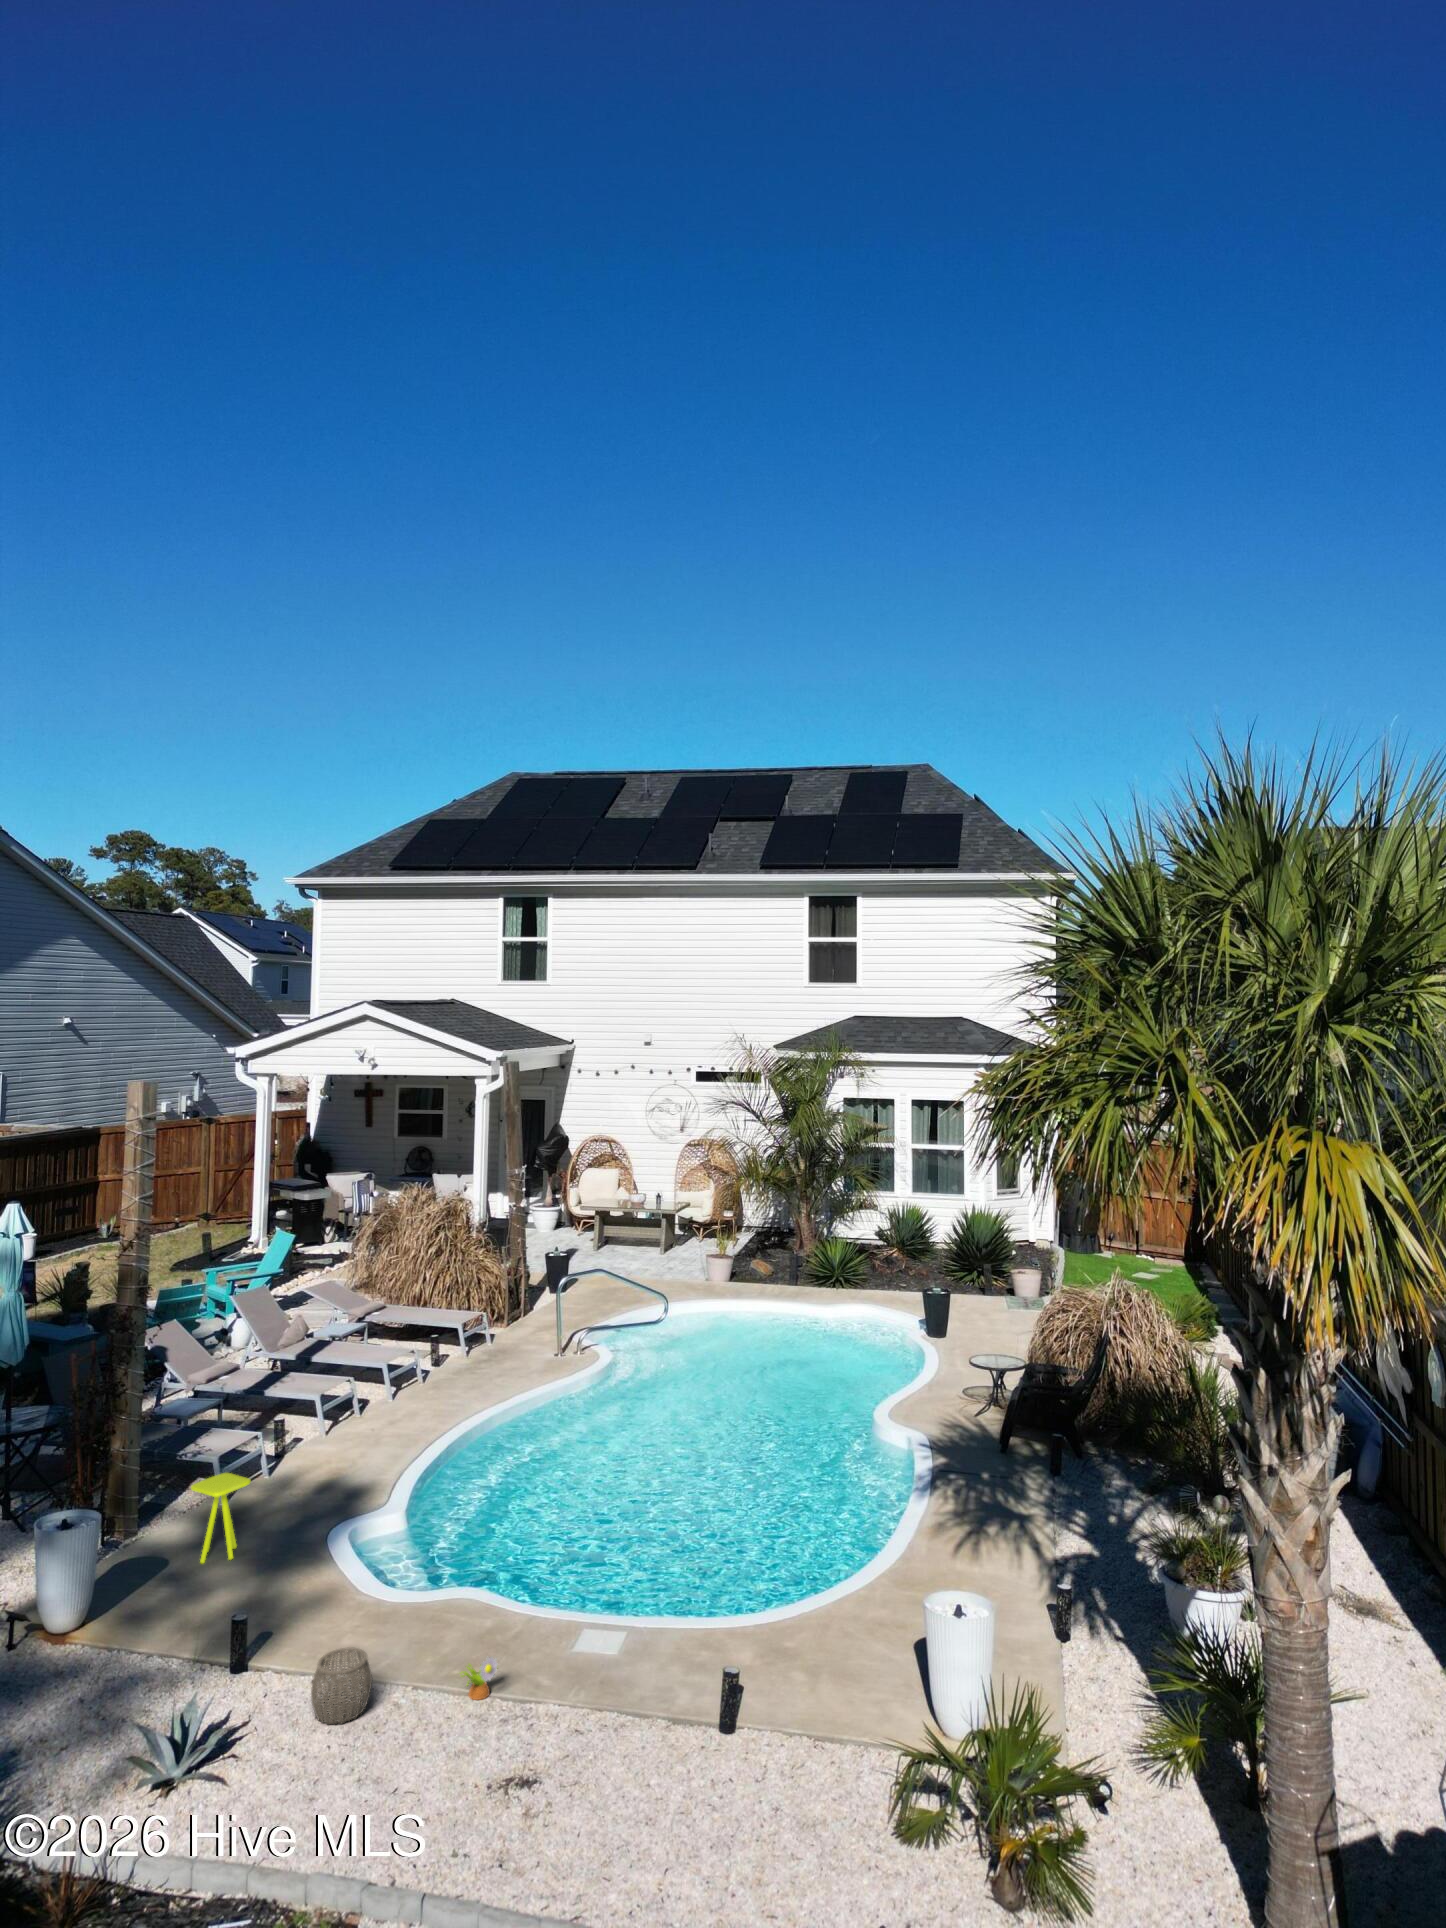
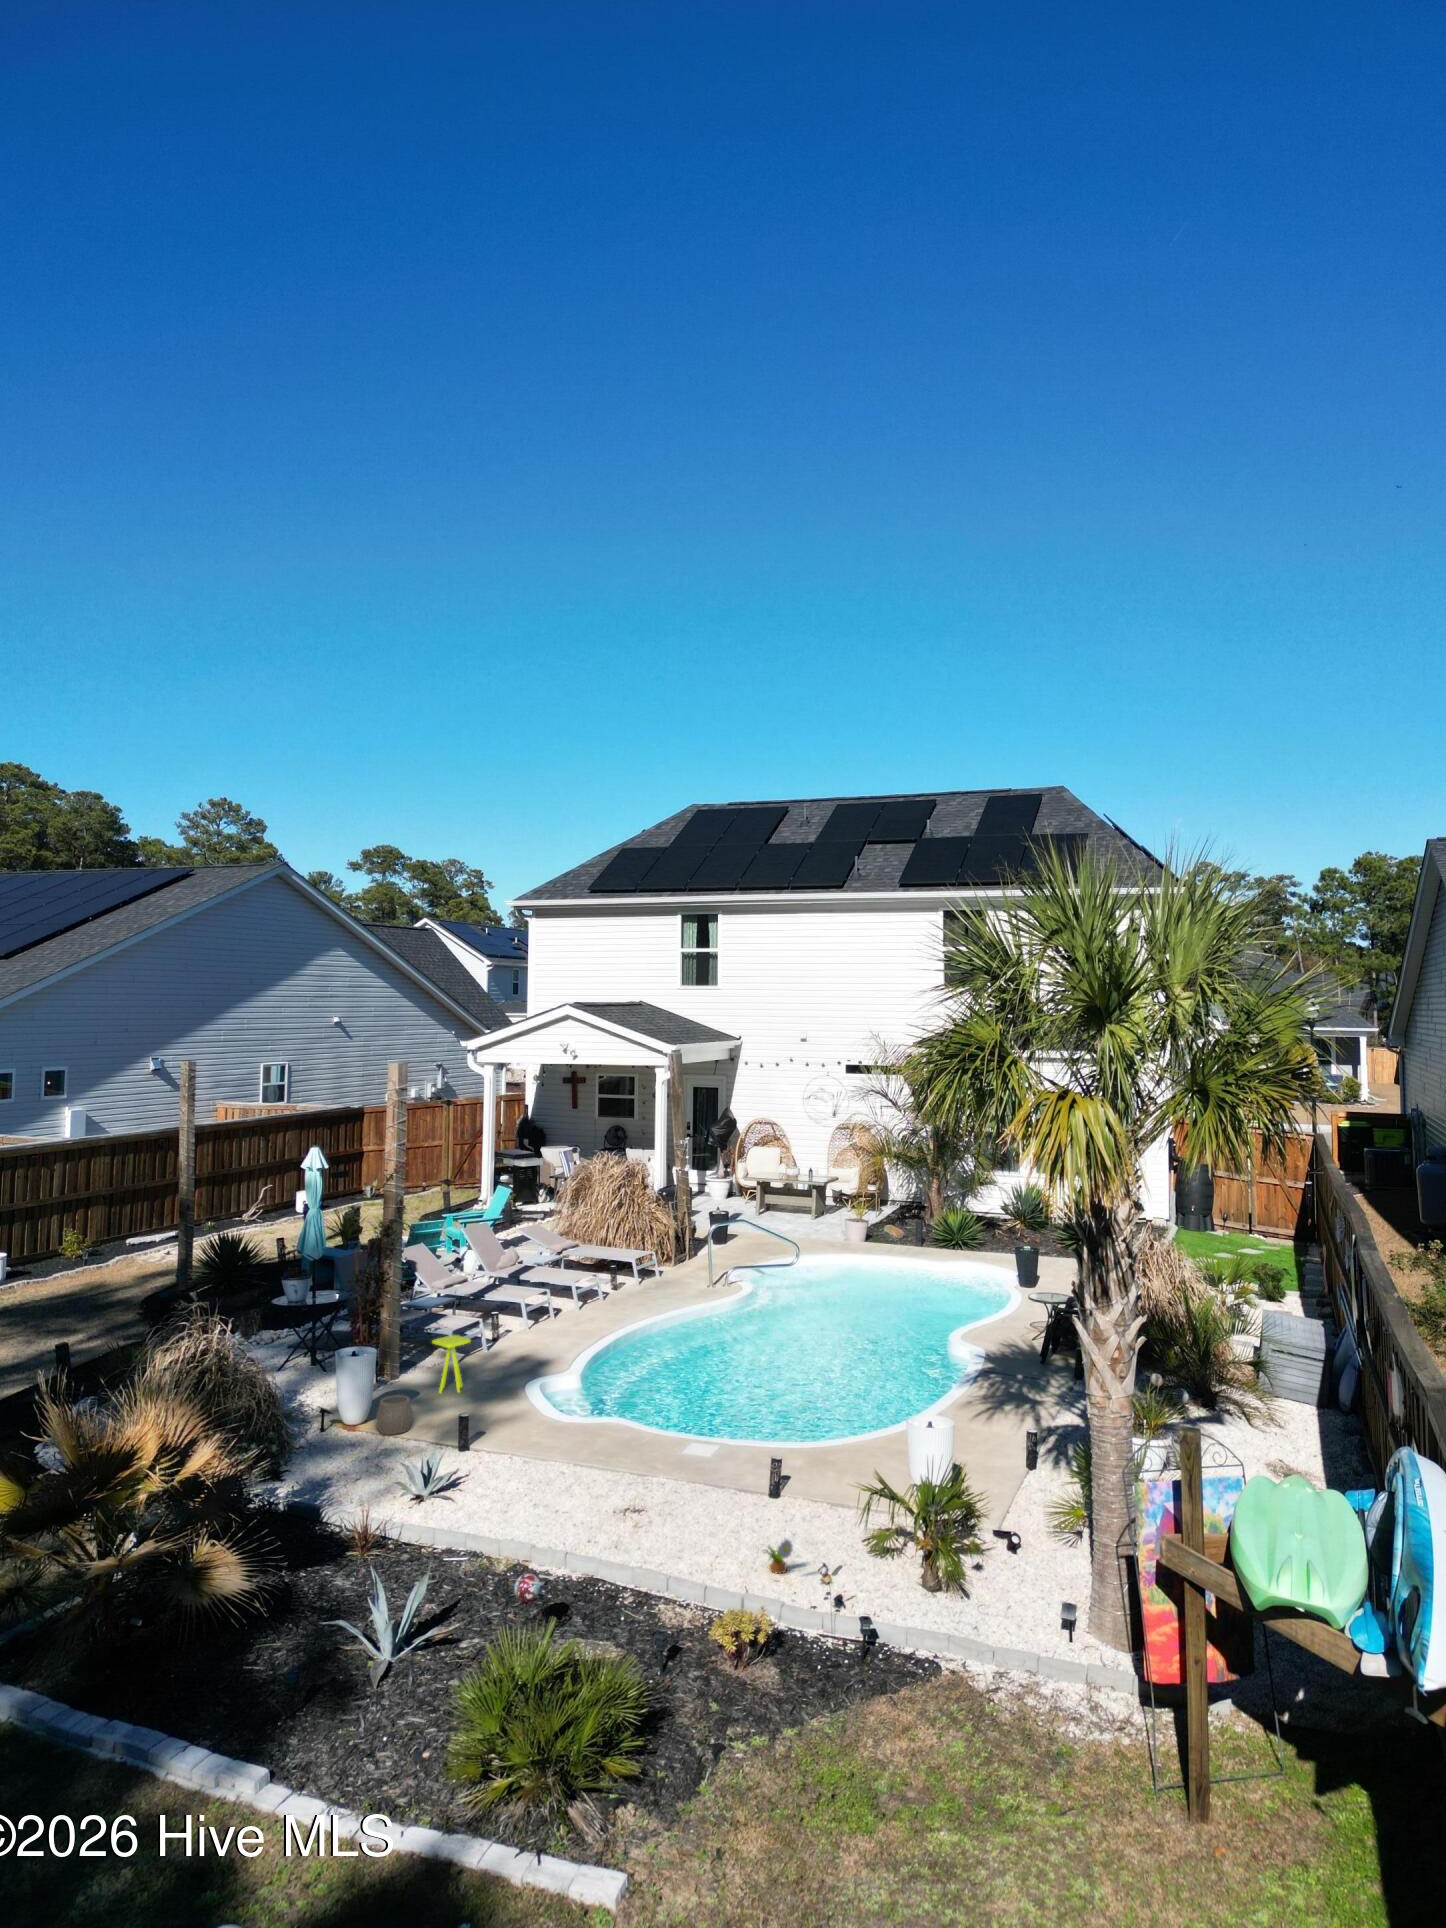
woven basket: present [311,1648,372,1724] -> present [377,1395,412,1435]
decorative plant: present [461,1657,498,1700] -> present [763,1540,793,1574]

